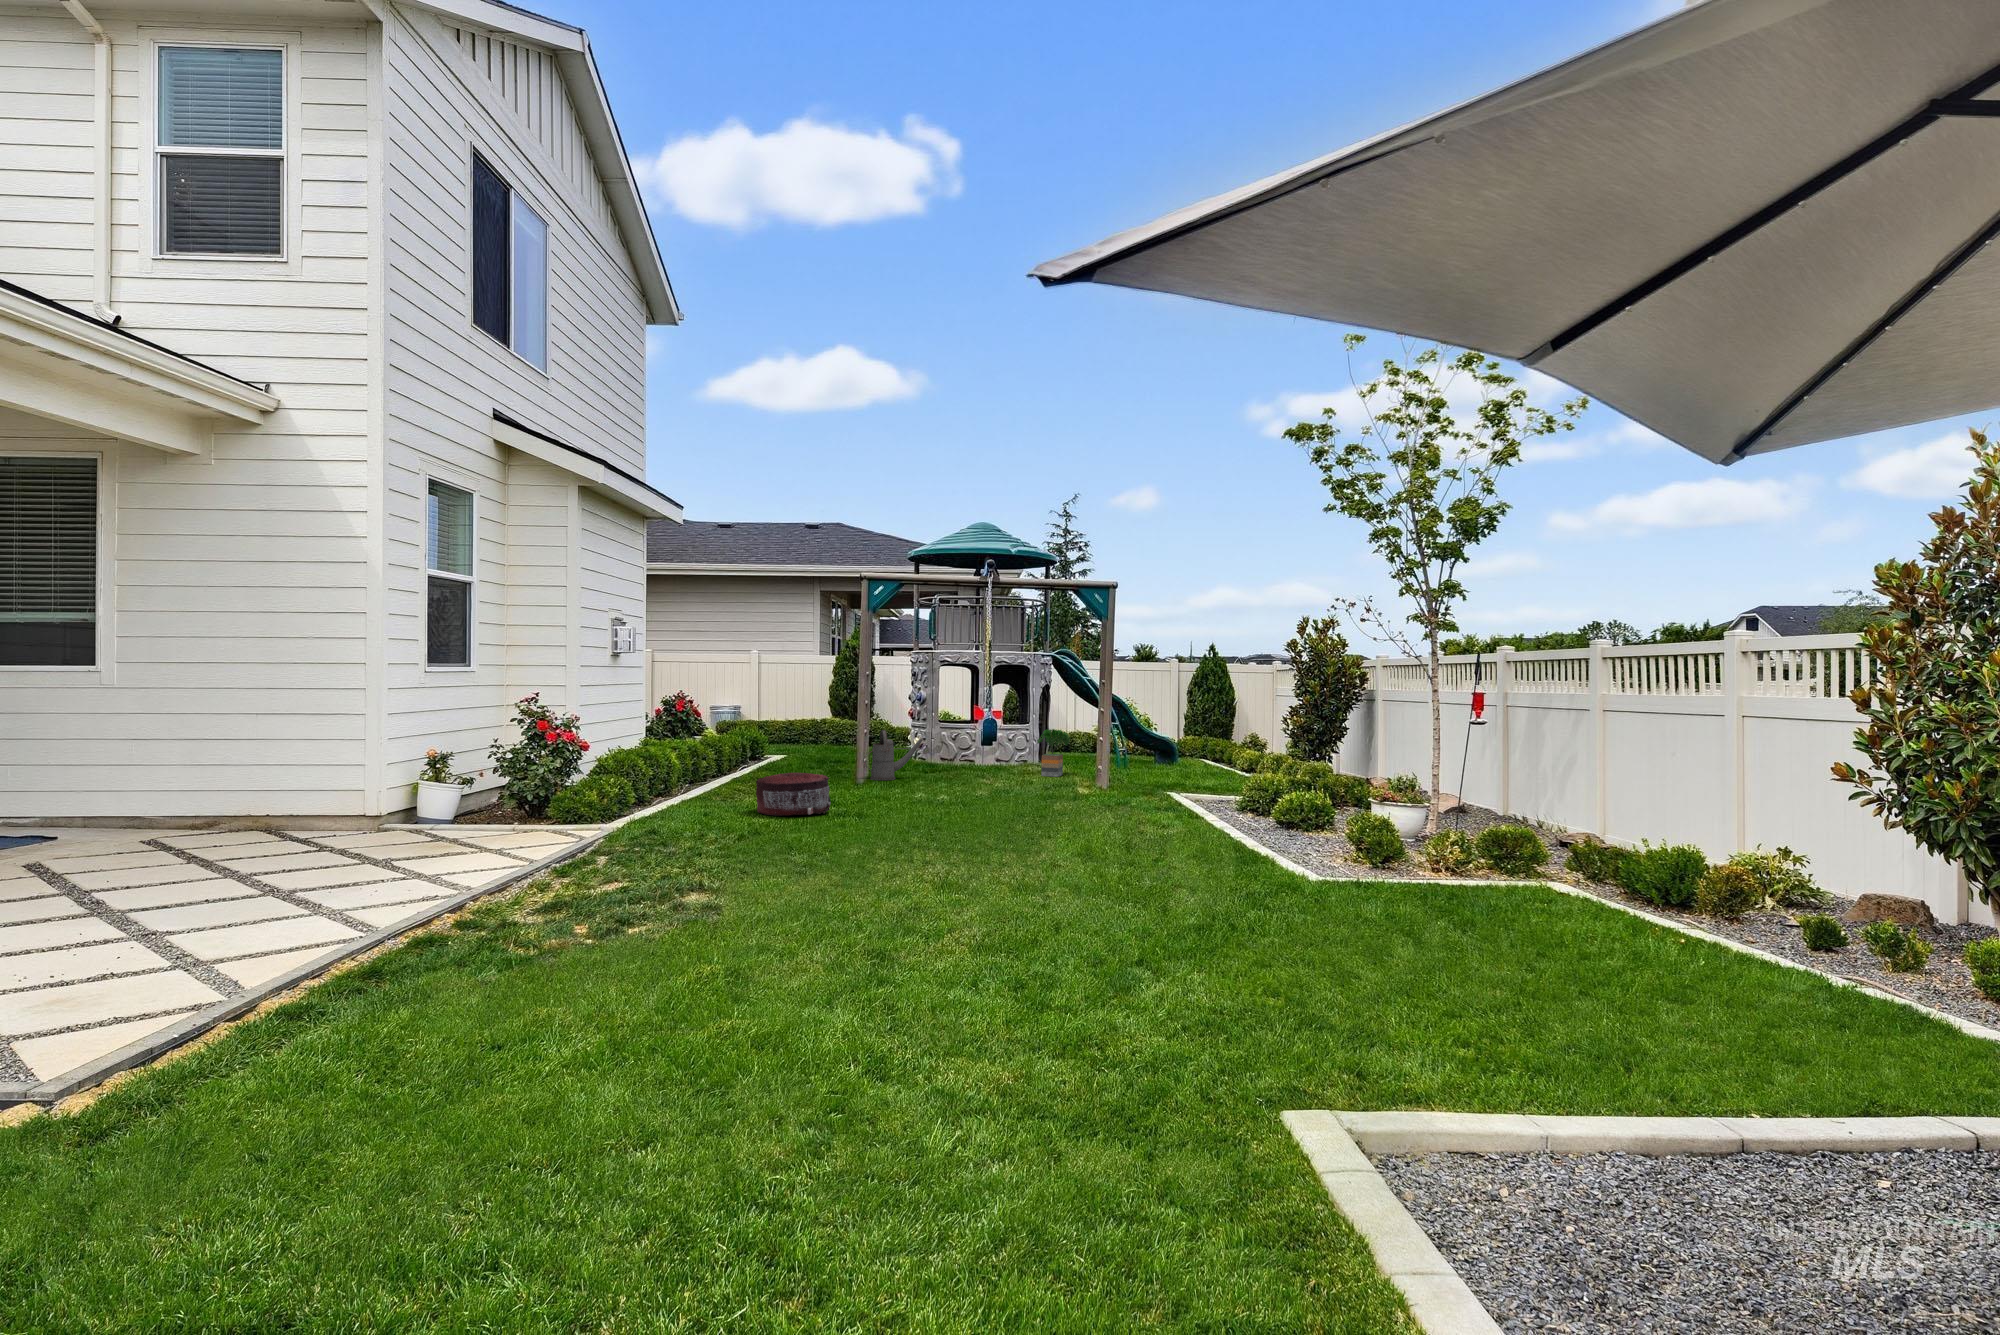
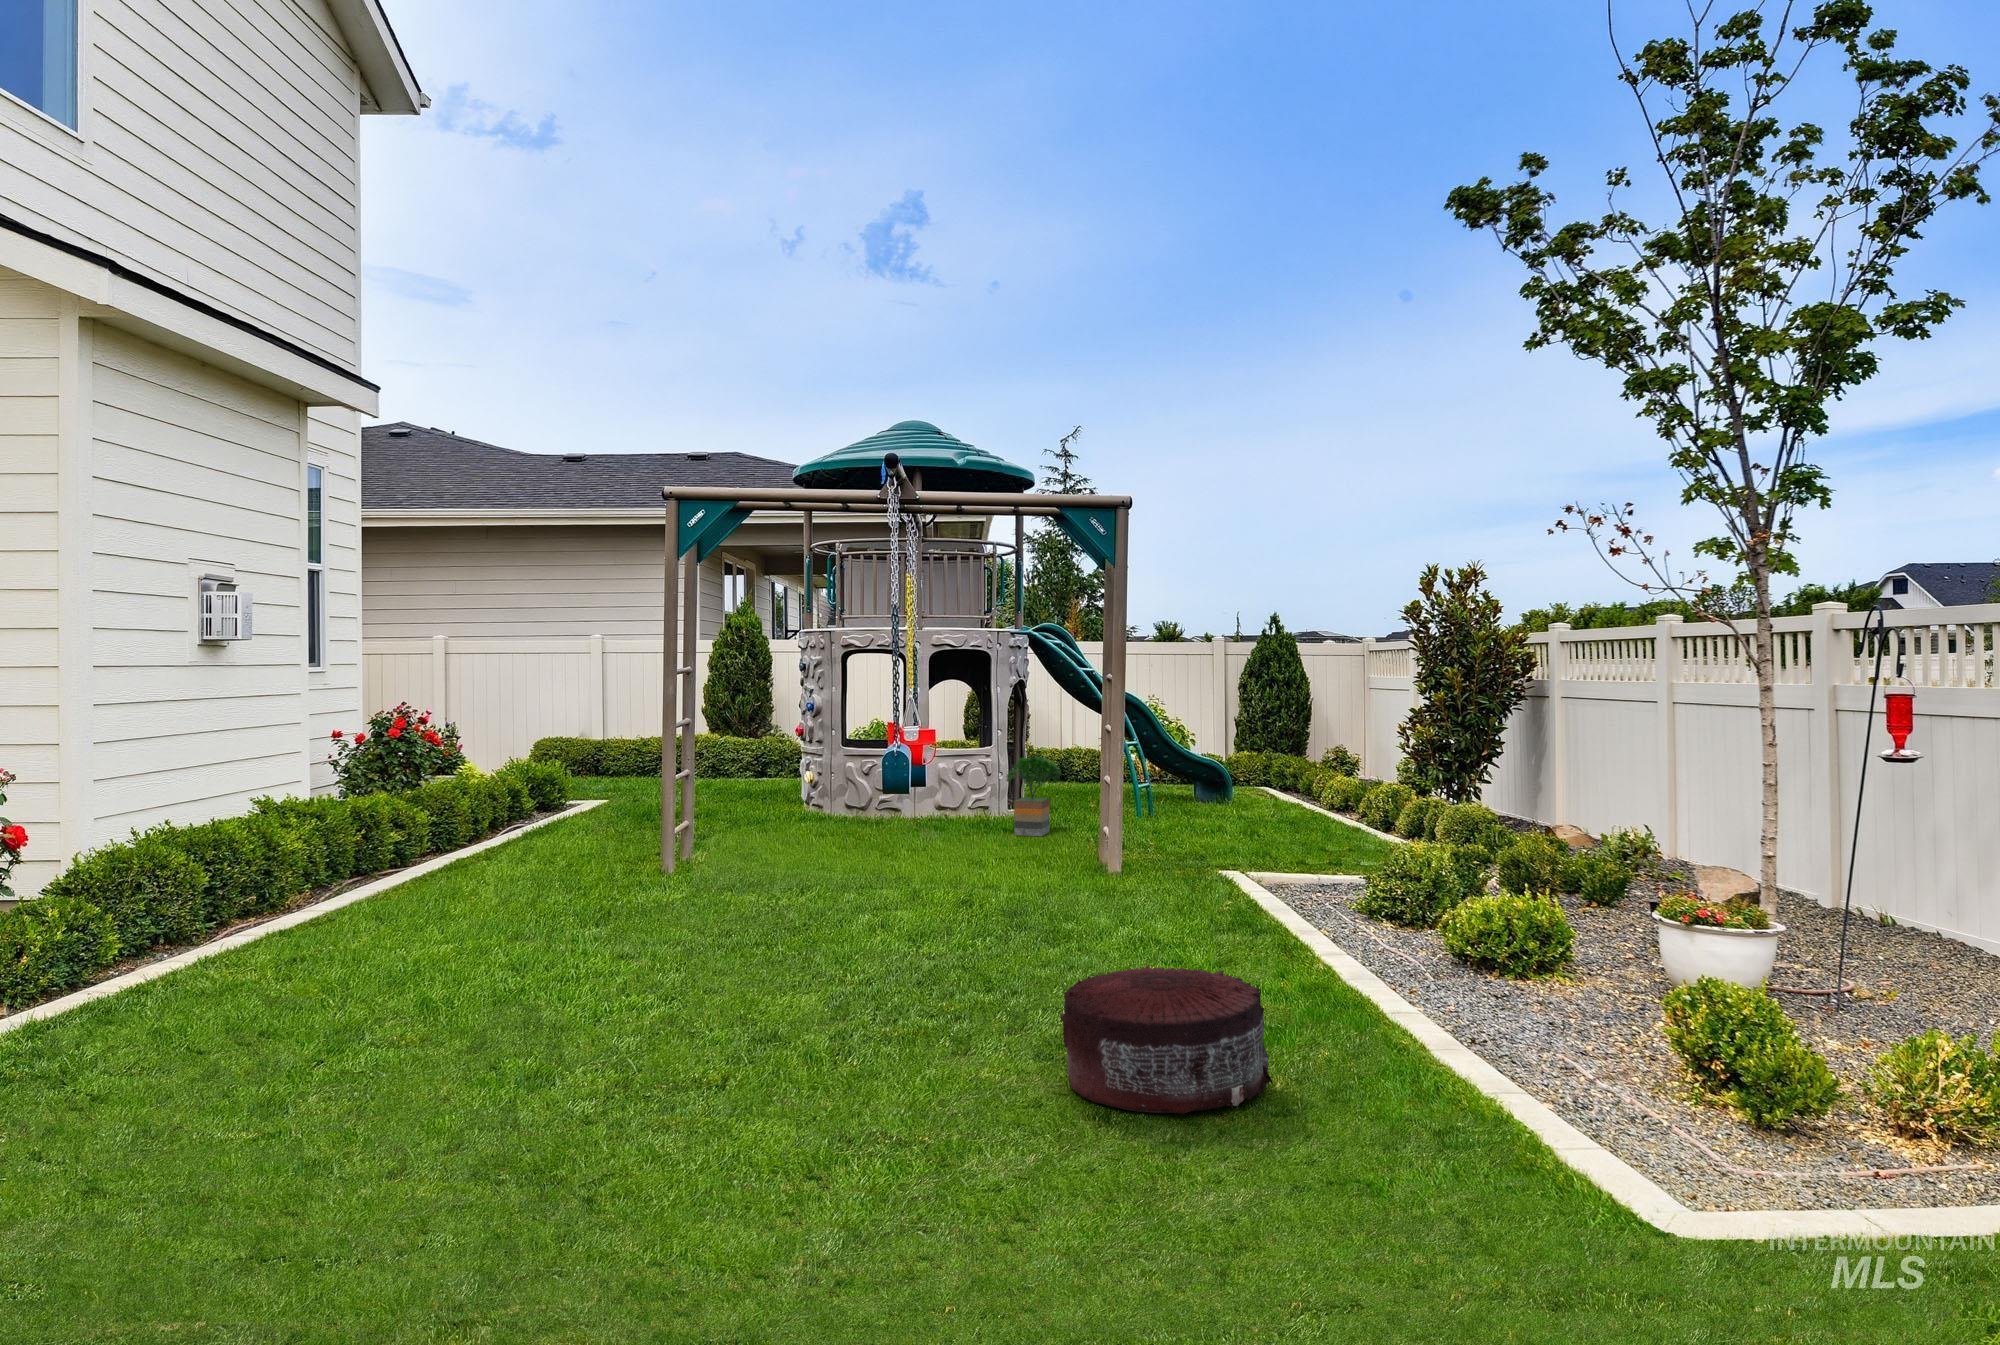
watering can: present [863,730,923,780] -> none [707,766,810,853]
pouf: present [756,773,831,816] -> present [1060,964,1272,1114]

